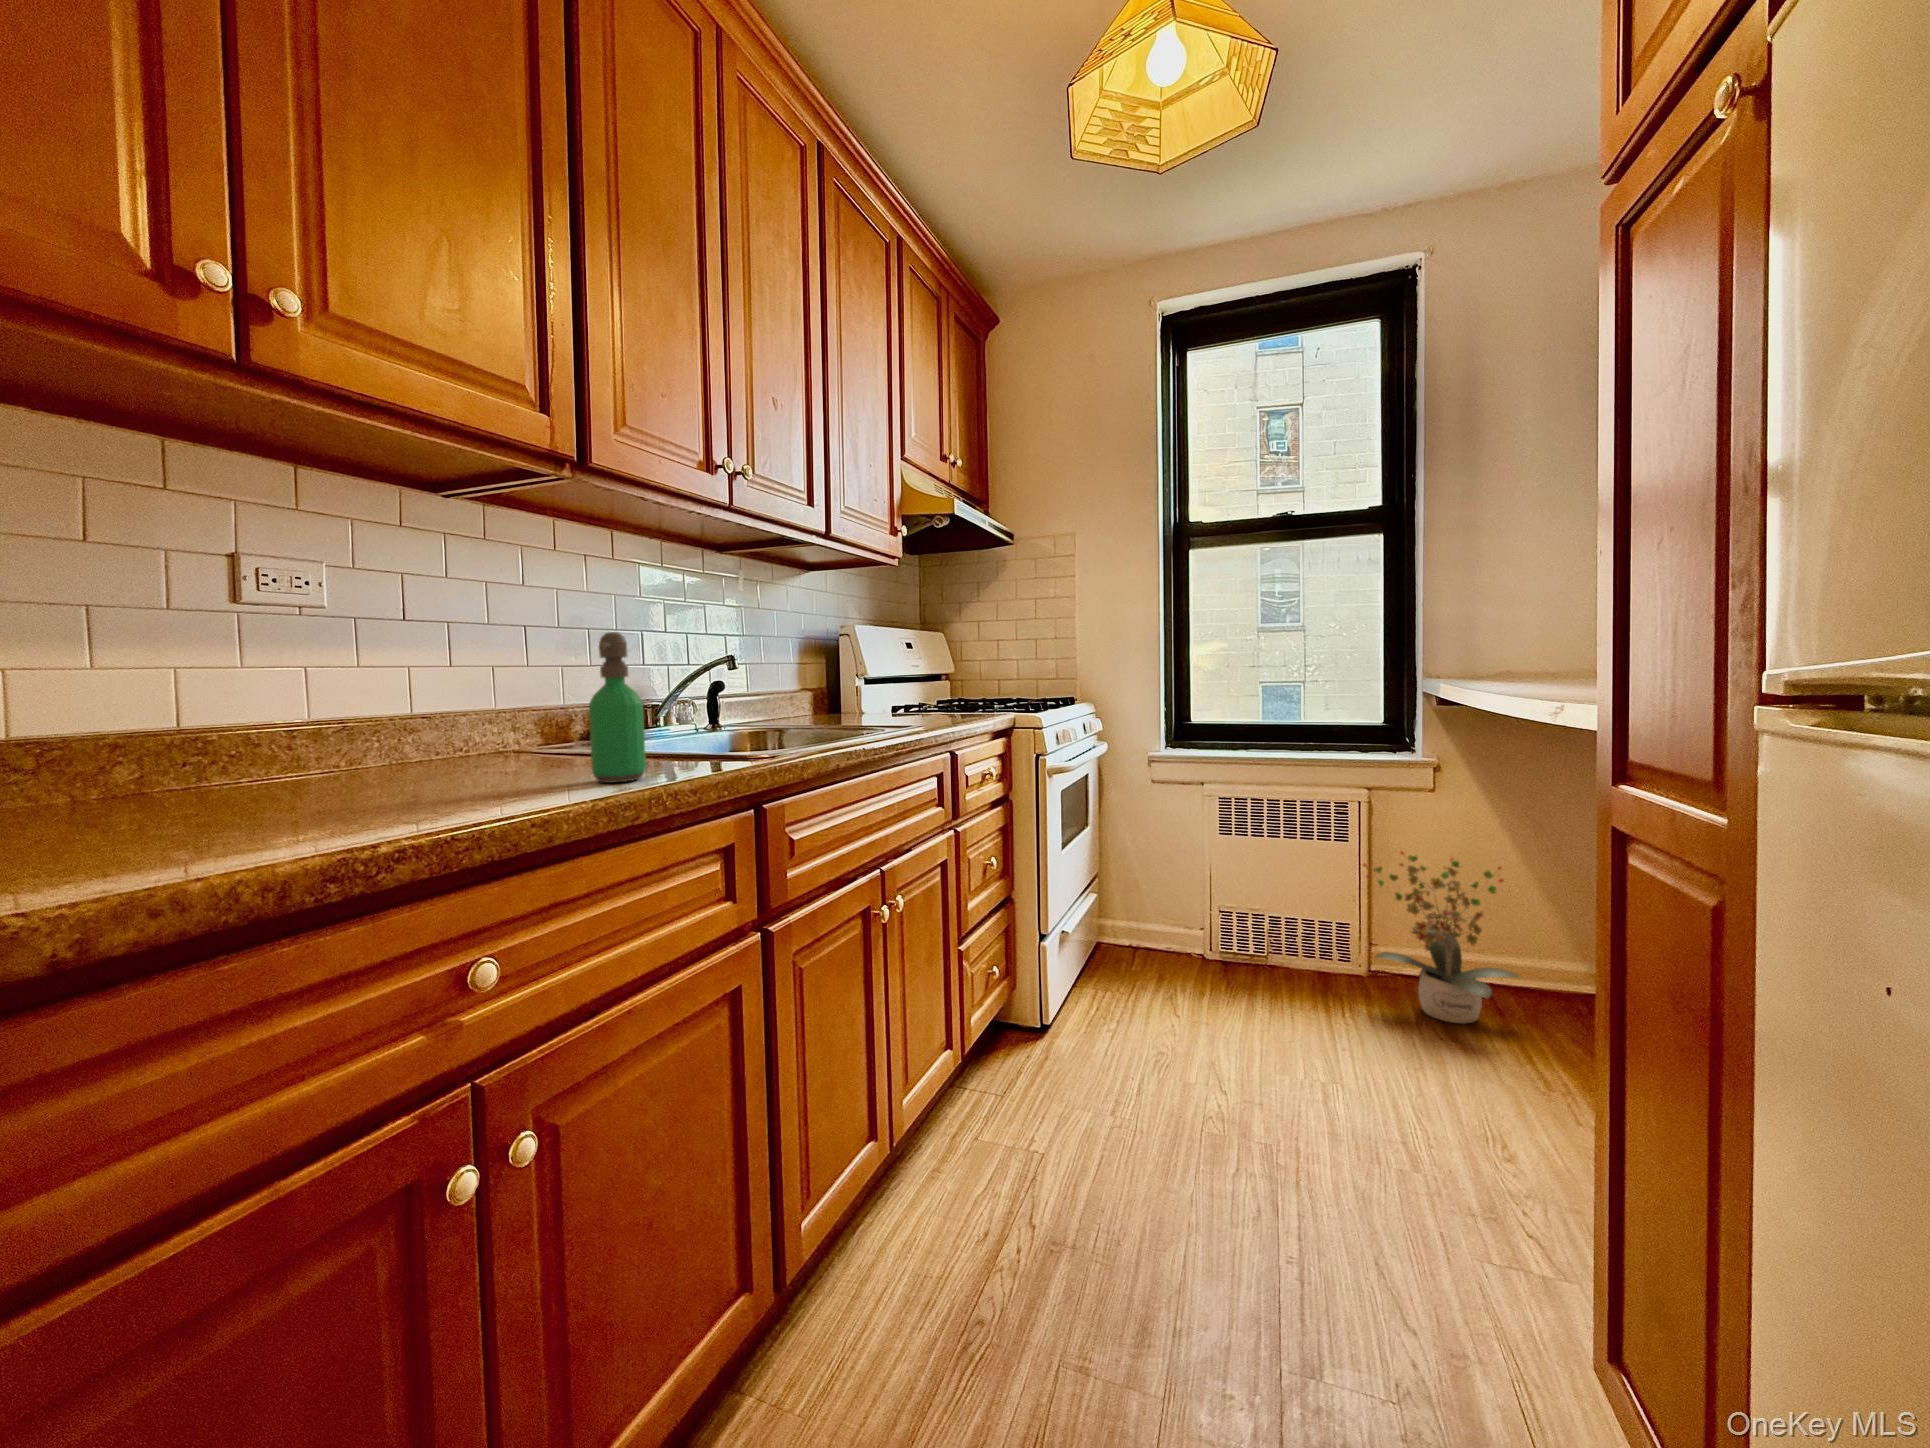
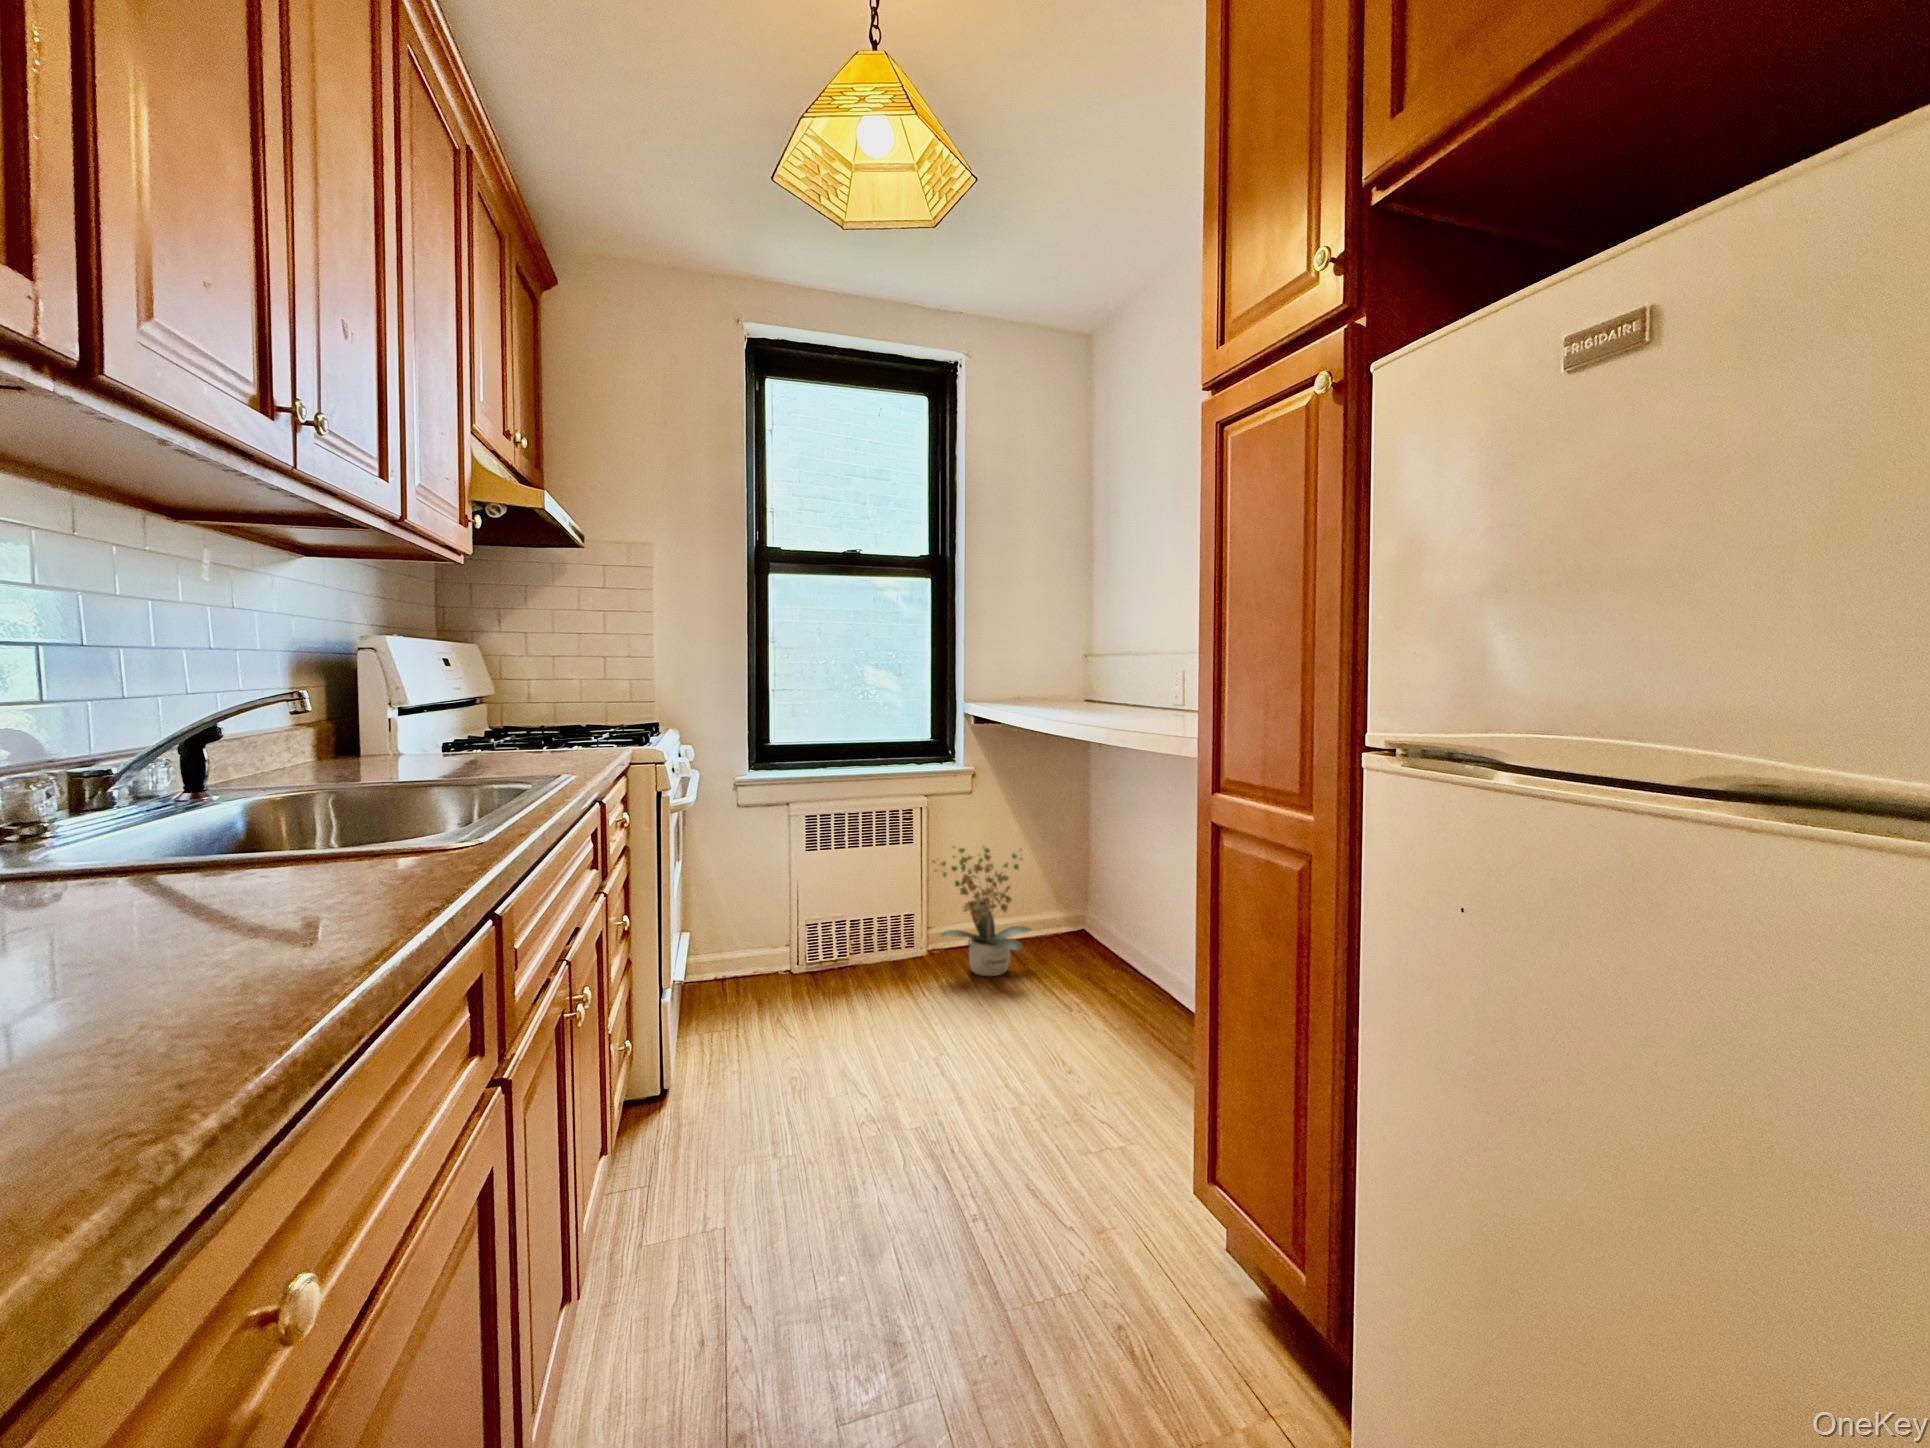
soap dispenser: present [589,632,646,783] -> none [119,658,252,924]

